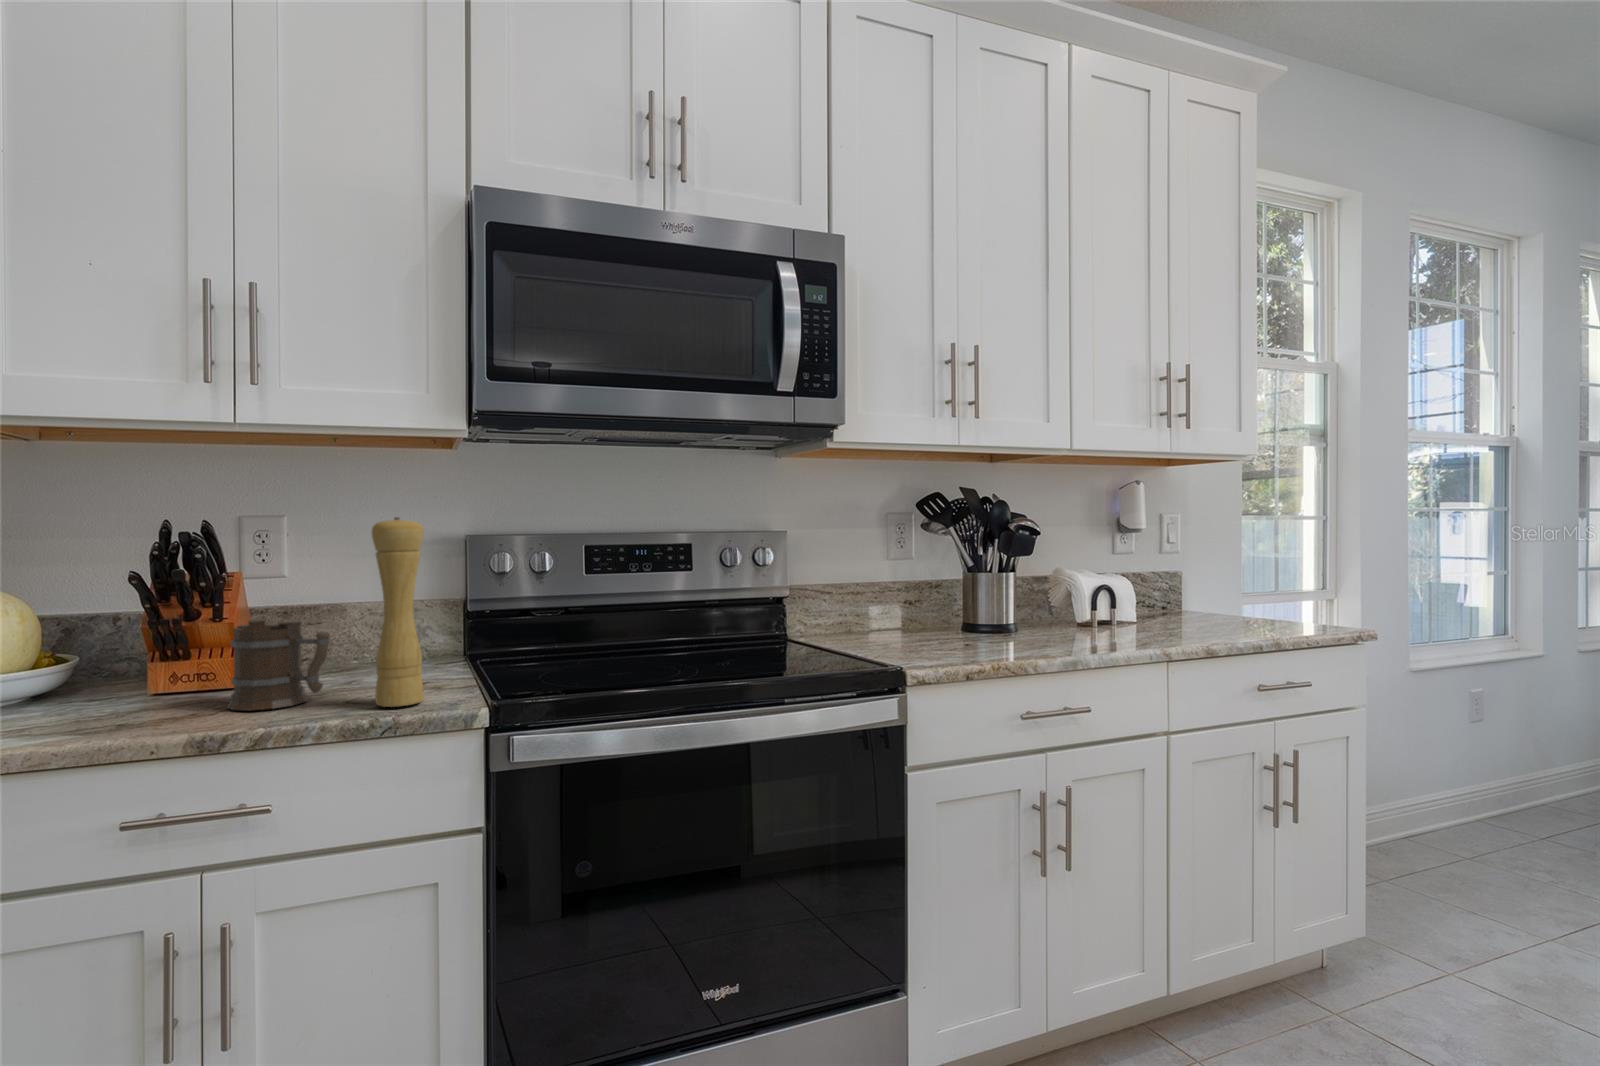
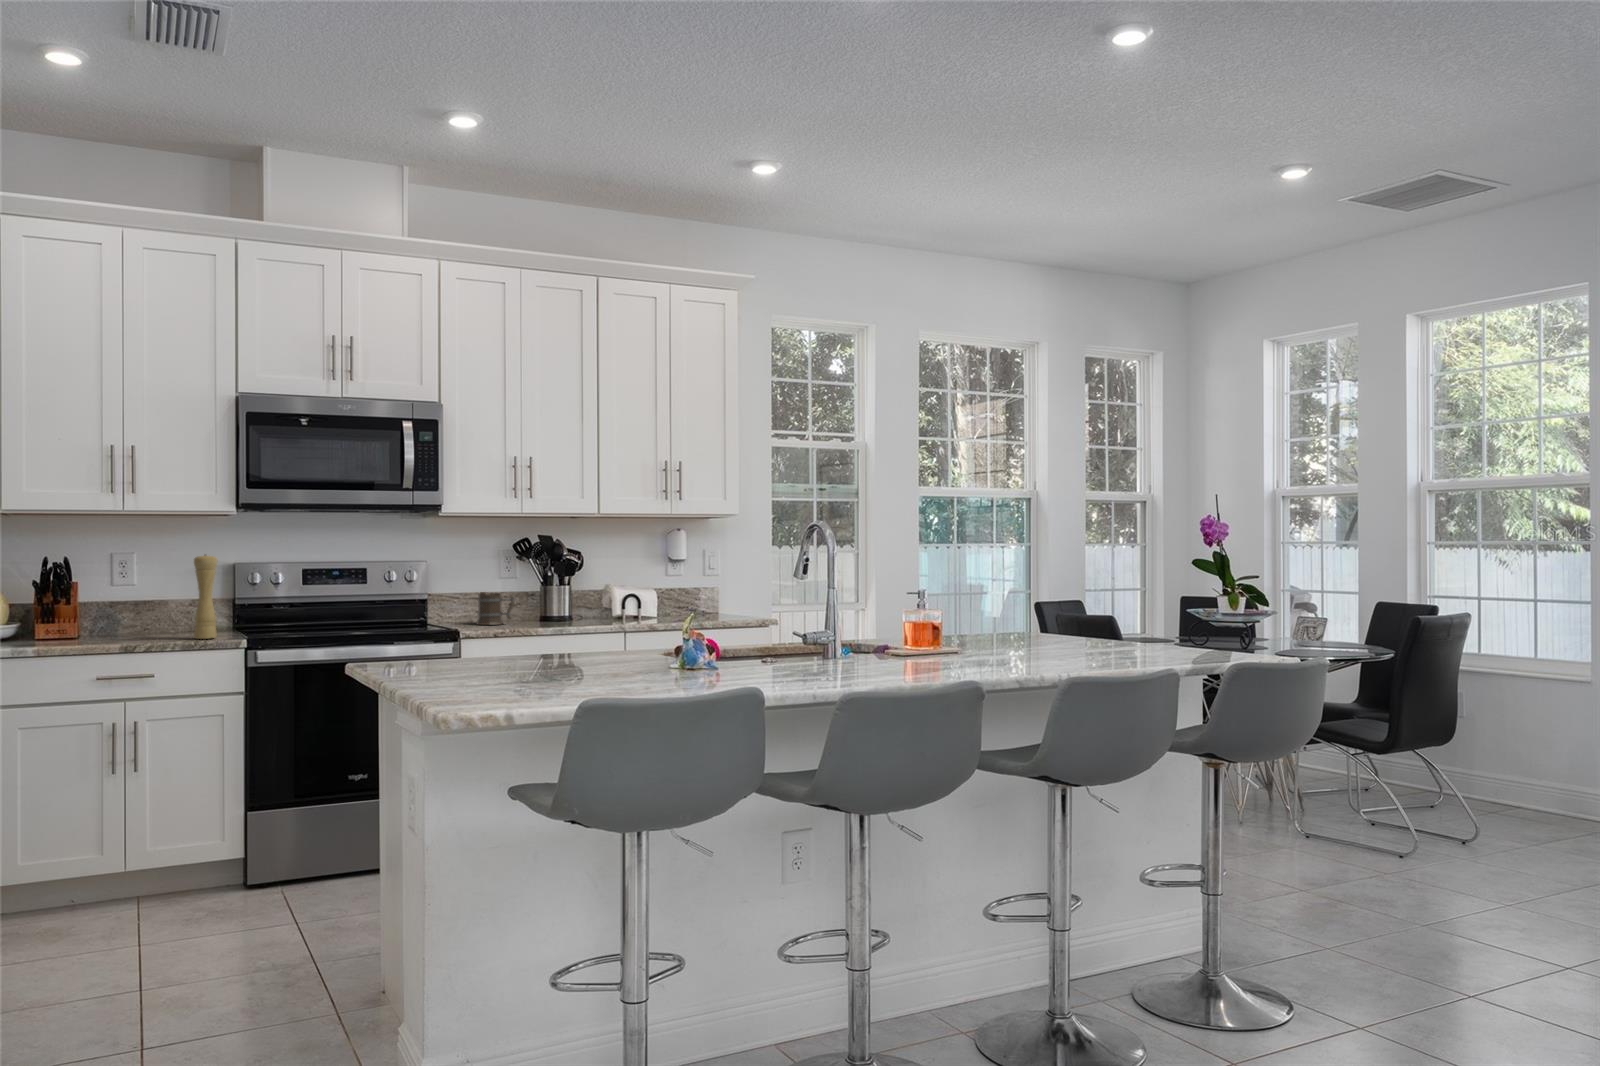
mug: present [227,620,330,710] -> present [477,592,515,625]

